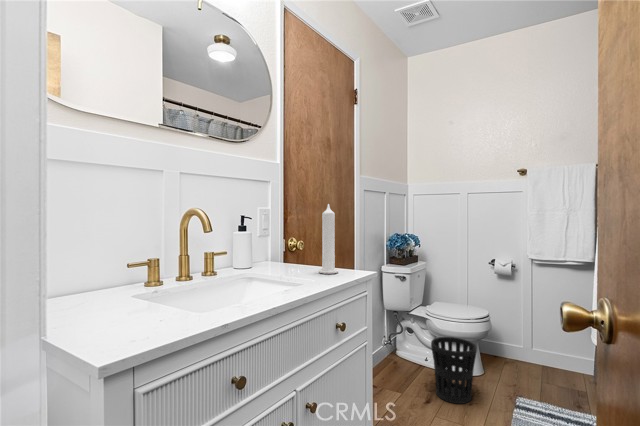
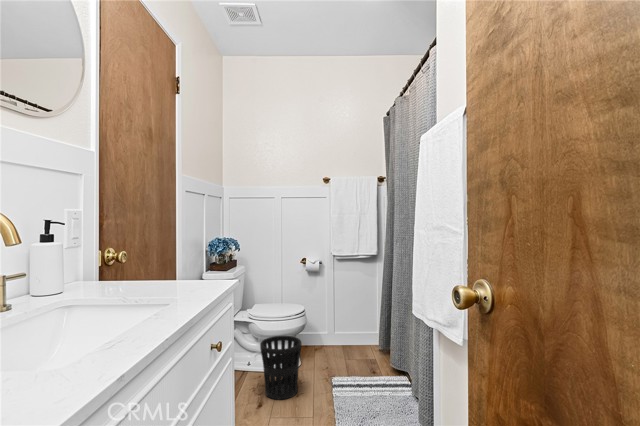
candle: present [319,204,338,274] -> none [170,206,194,288]

